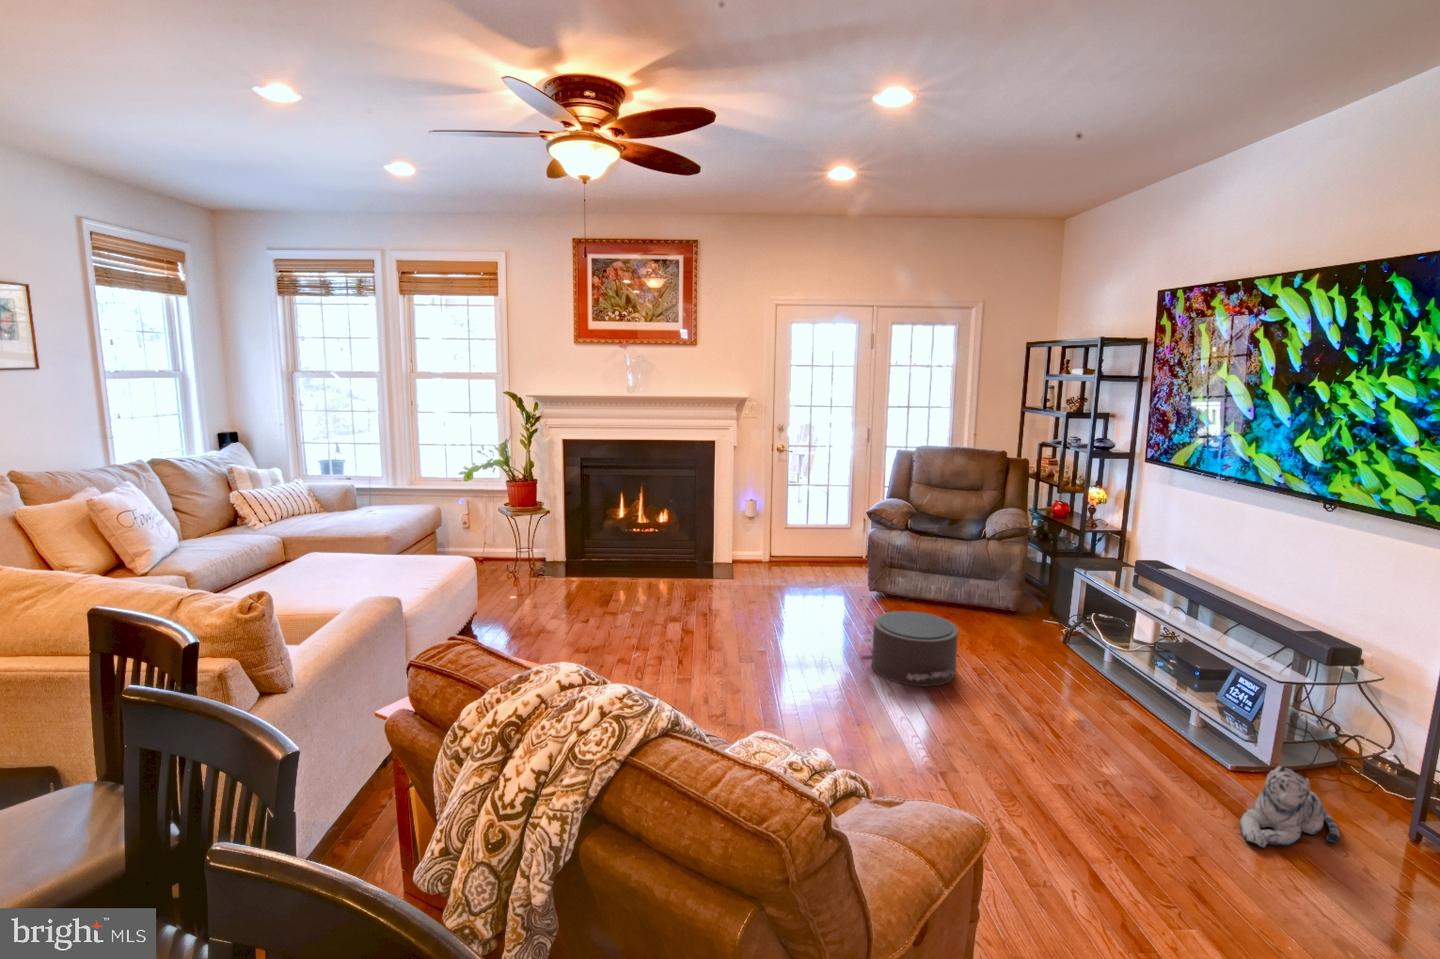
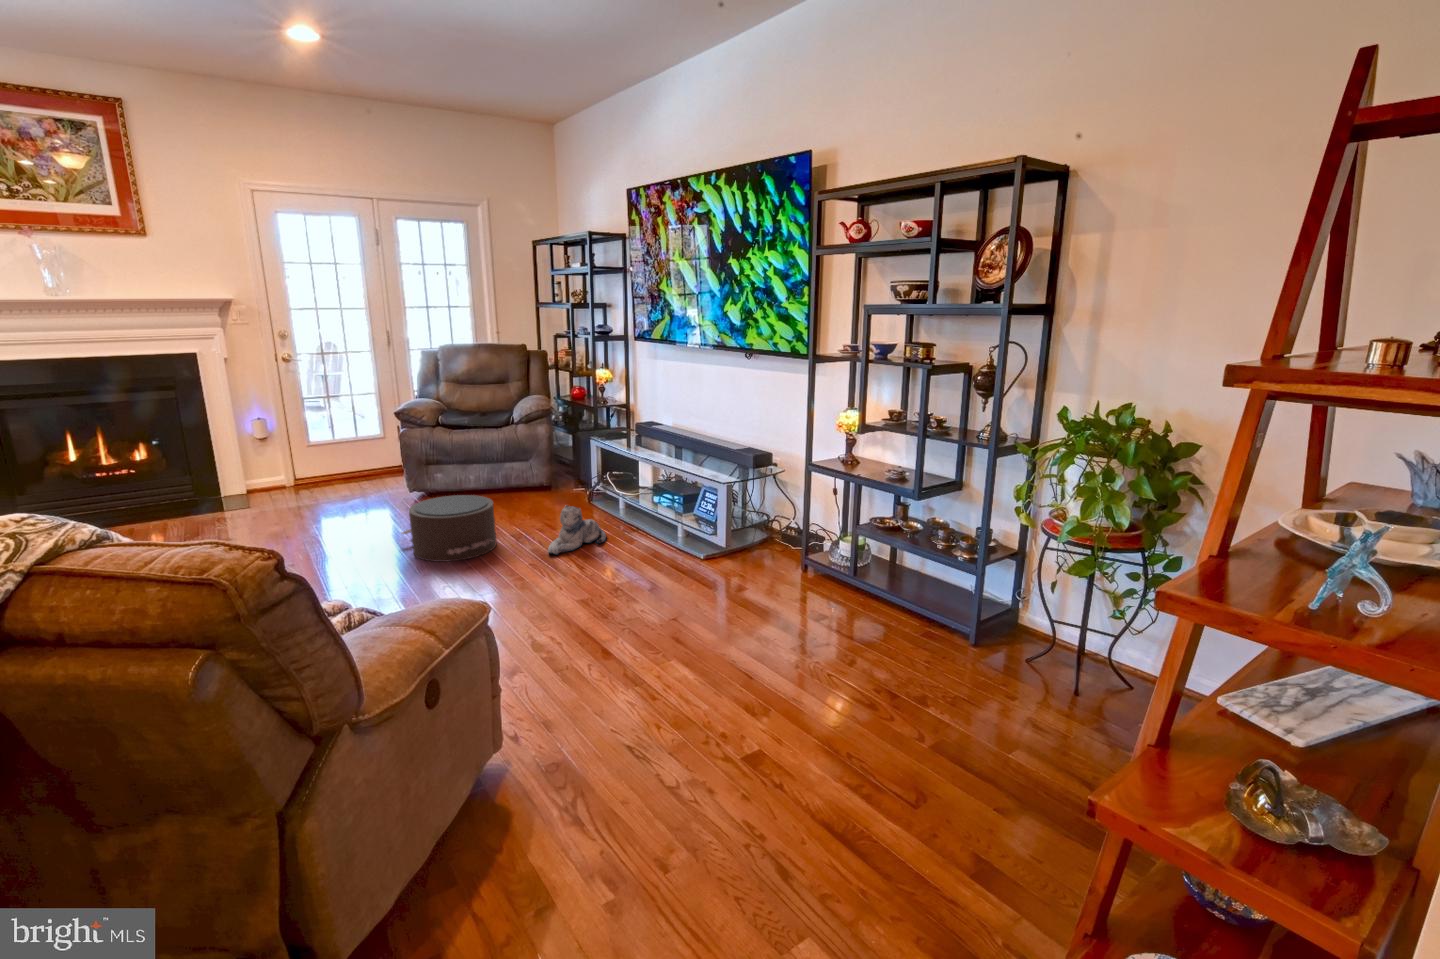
plush toy: present [1240,766,1340,848] -> present [548,505,606,554]

